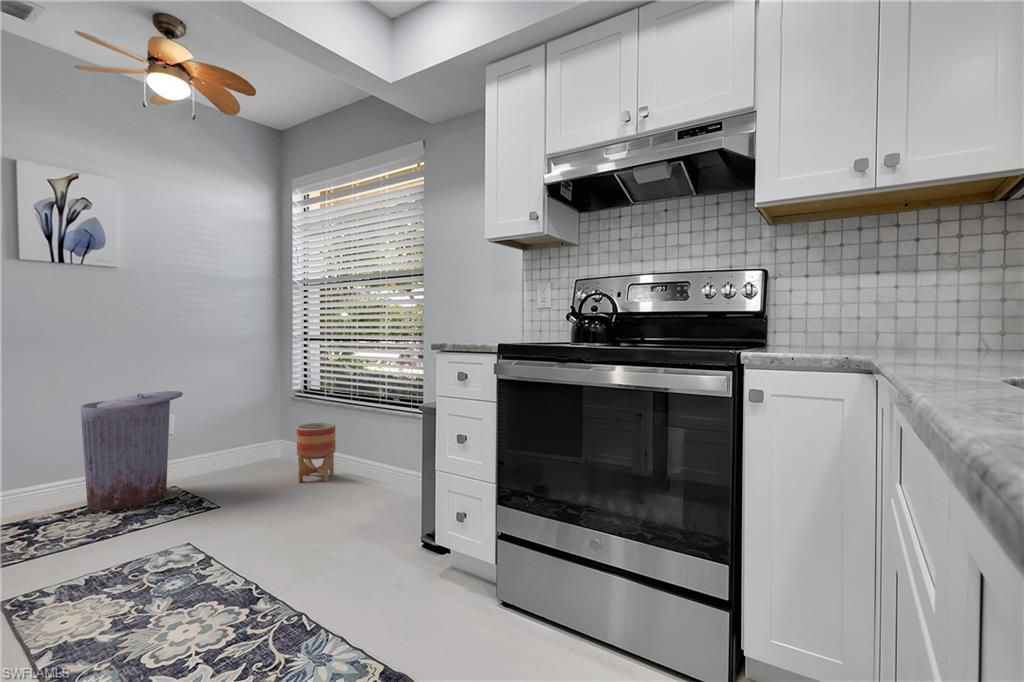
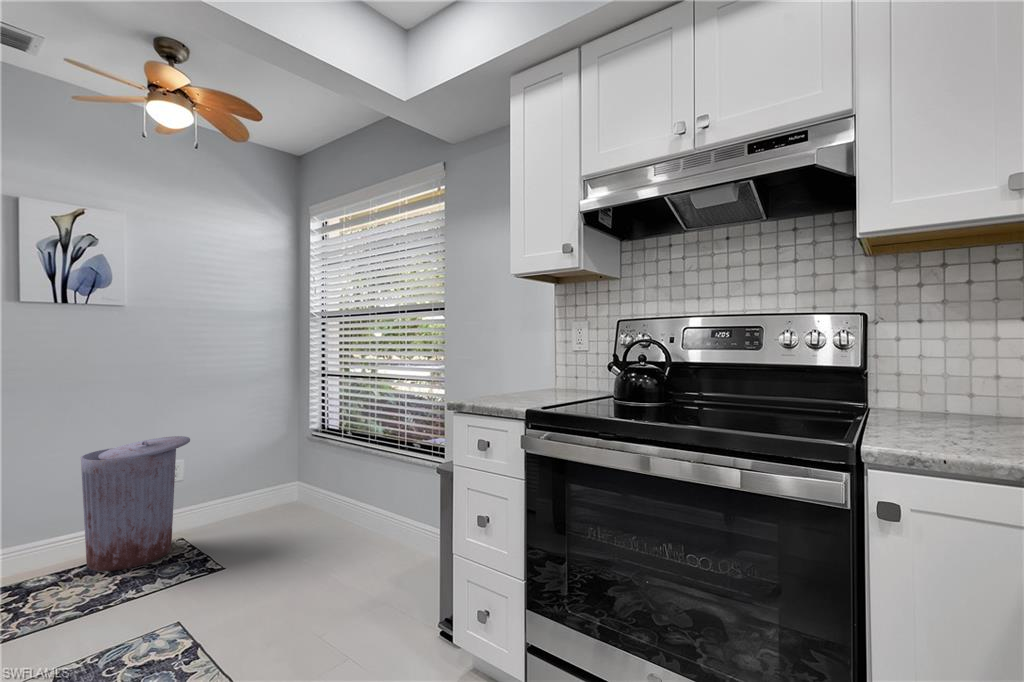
planter: present [297,423,336,483] -> none [311,468,353,536]

